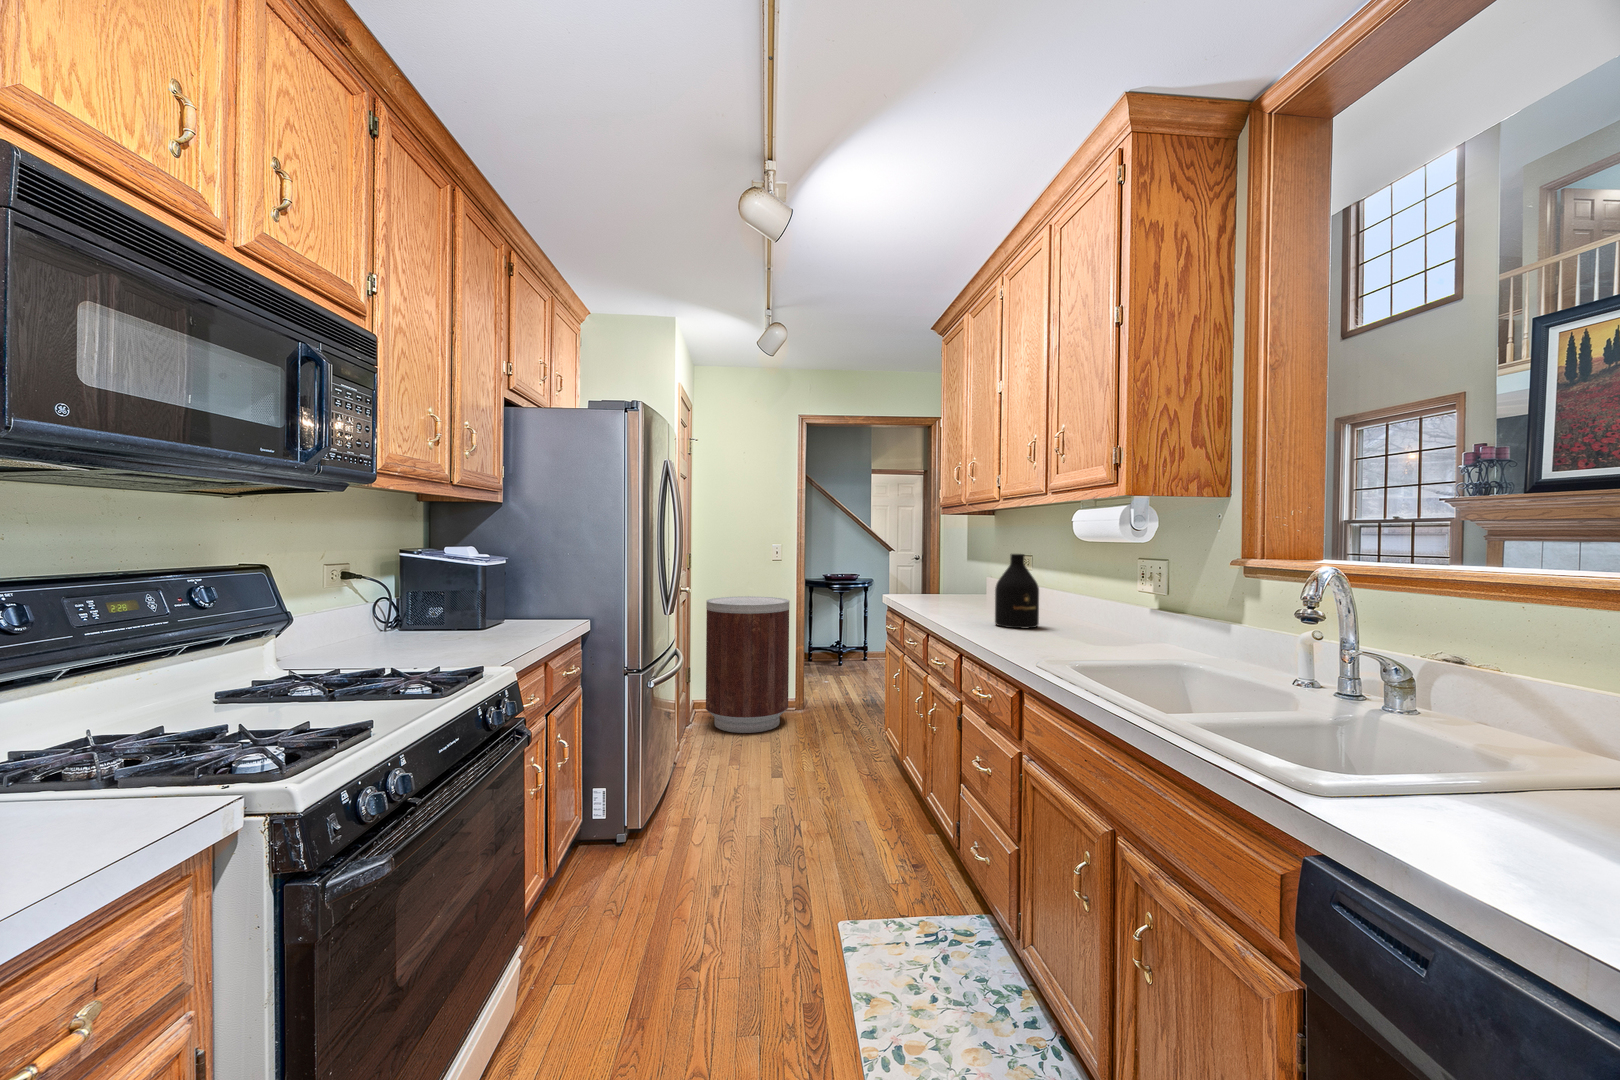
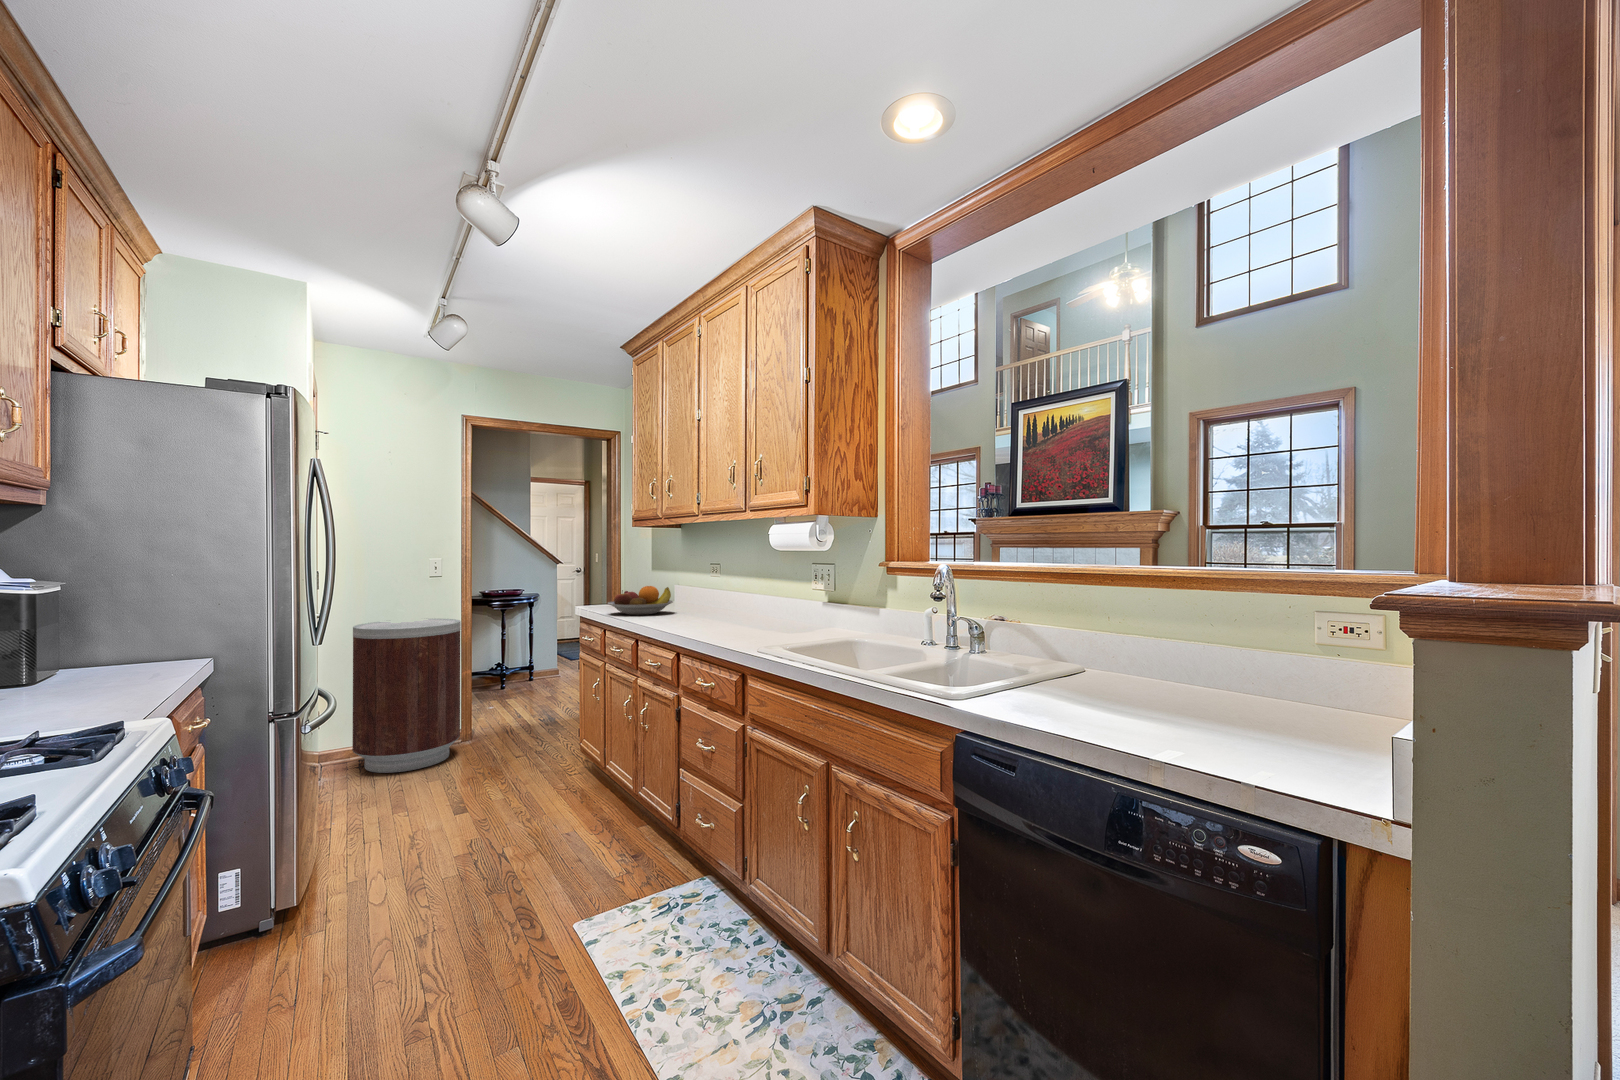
bottle: present [995,554,1039,628] -> none [697,562,734,626]
fruit bowl: none [912,577,983,607] -> present [607,586,673,615]

